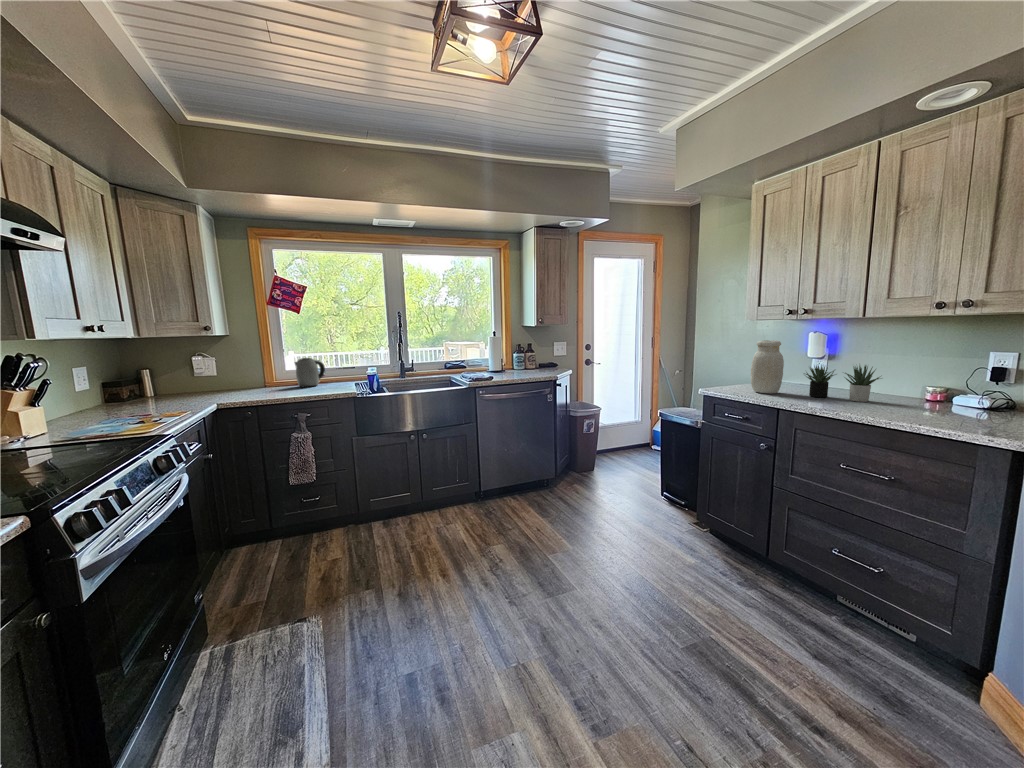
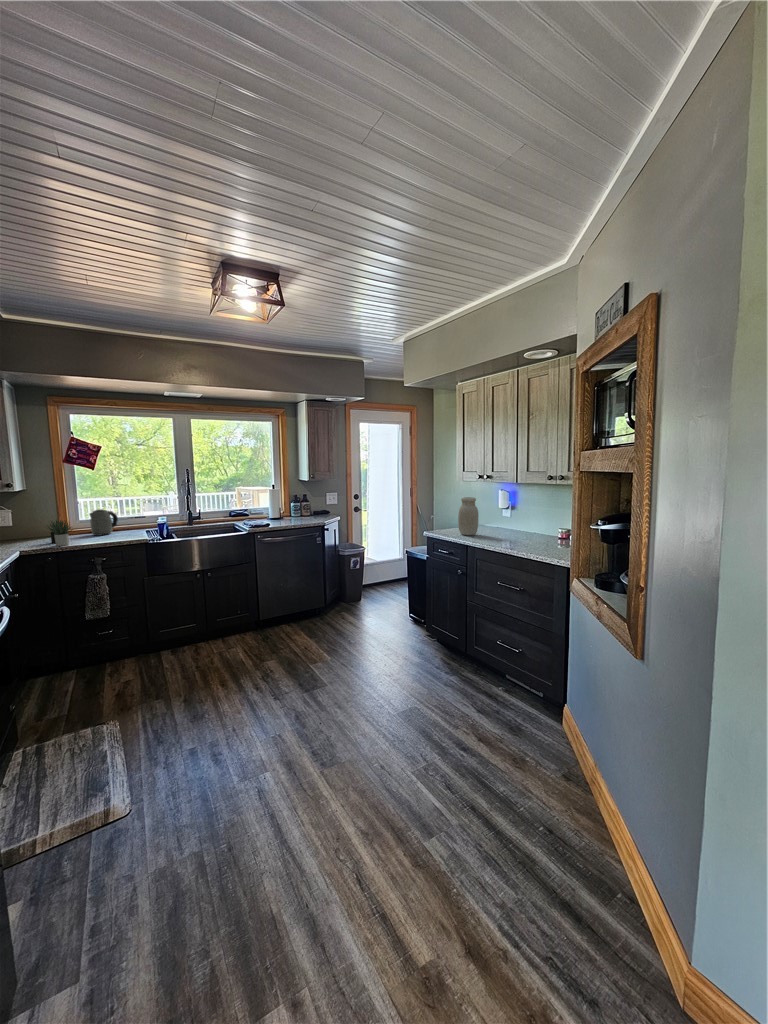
succulent plant: present [806,365,879,402] -> present [47,520,73,546]

